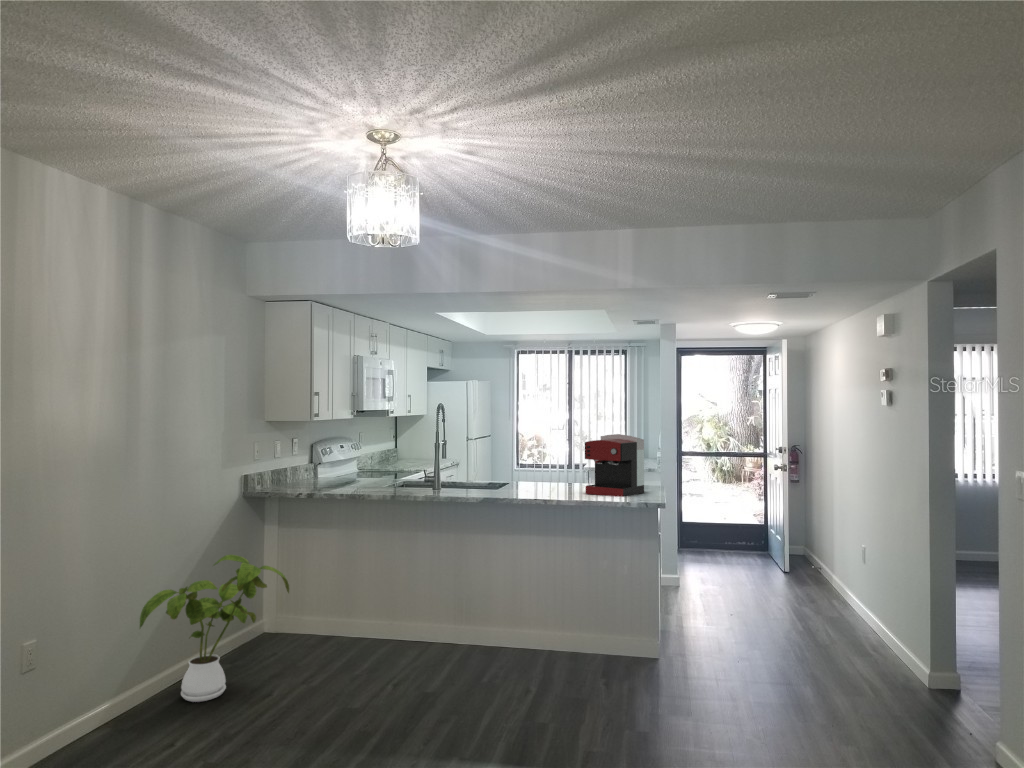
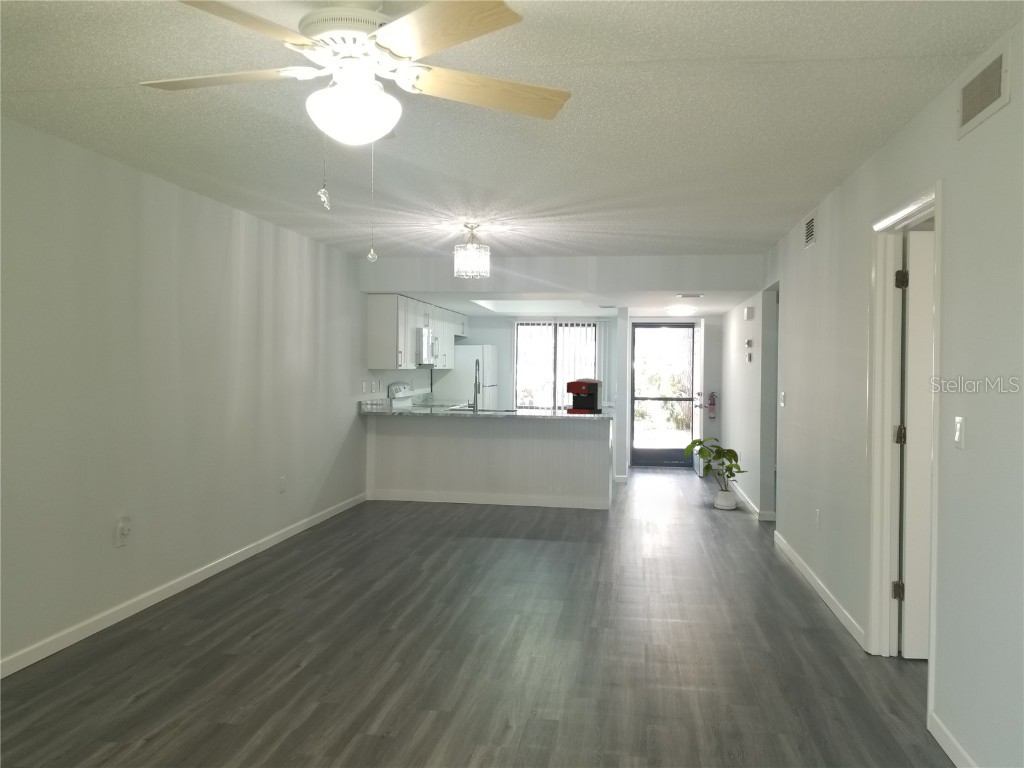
house plant: present [140,555,289,702] -> present [684,437,748,510]

